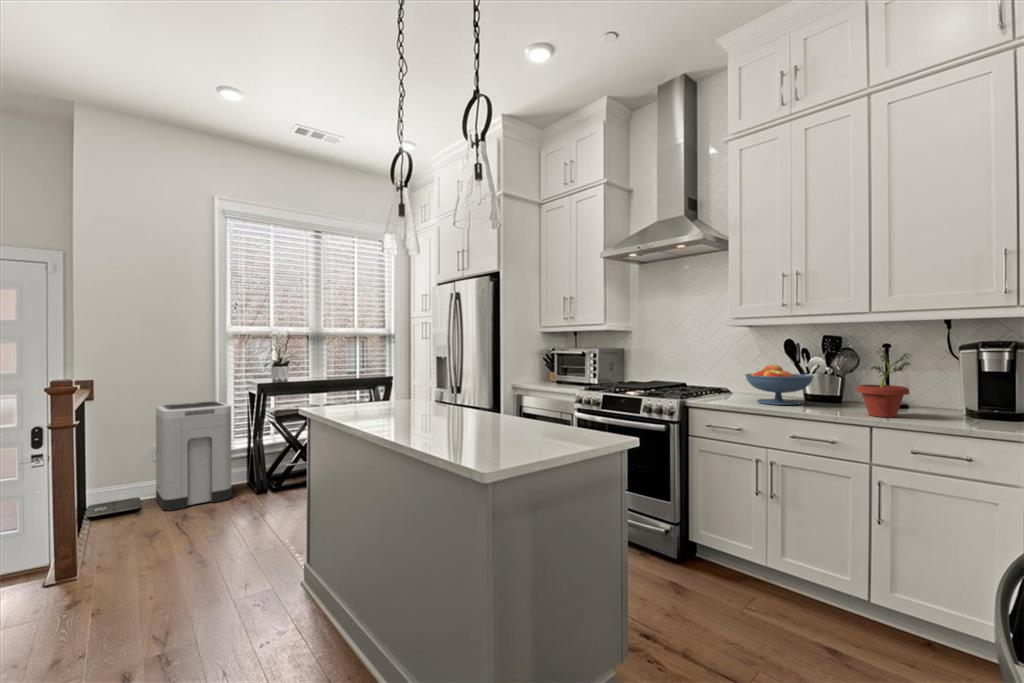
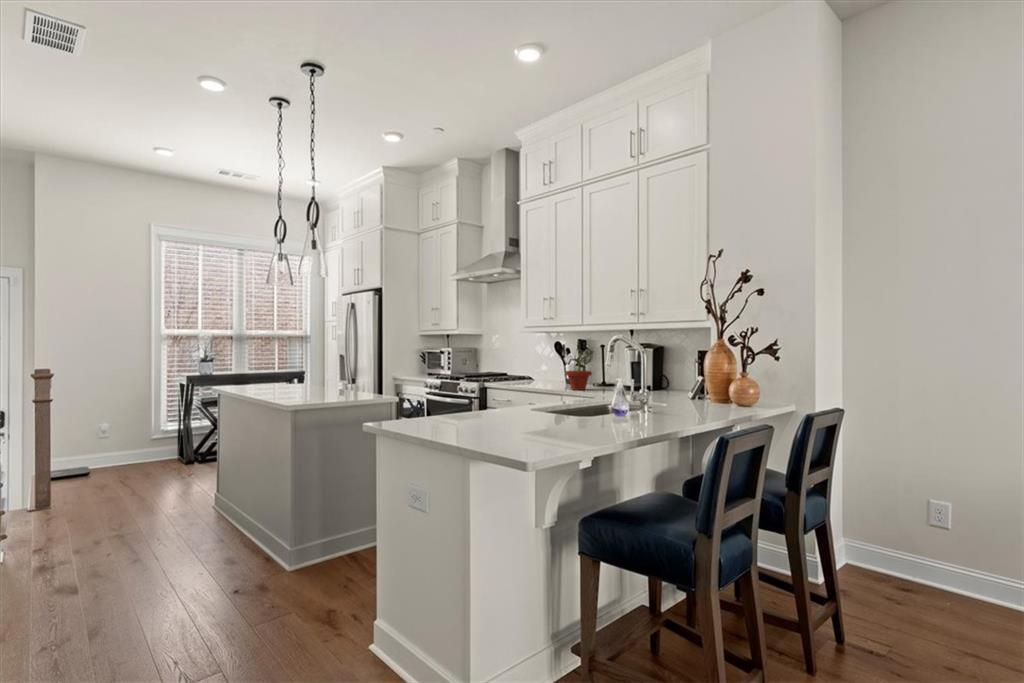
fruit bowl: present [745,365,813,405] -> none [520,359,561,385]
trash can: present [156,402,232,511] -> none [103,391,165,474]

